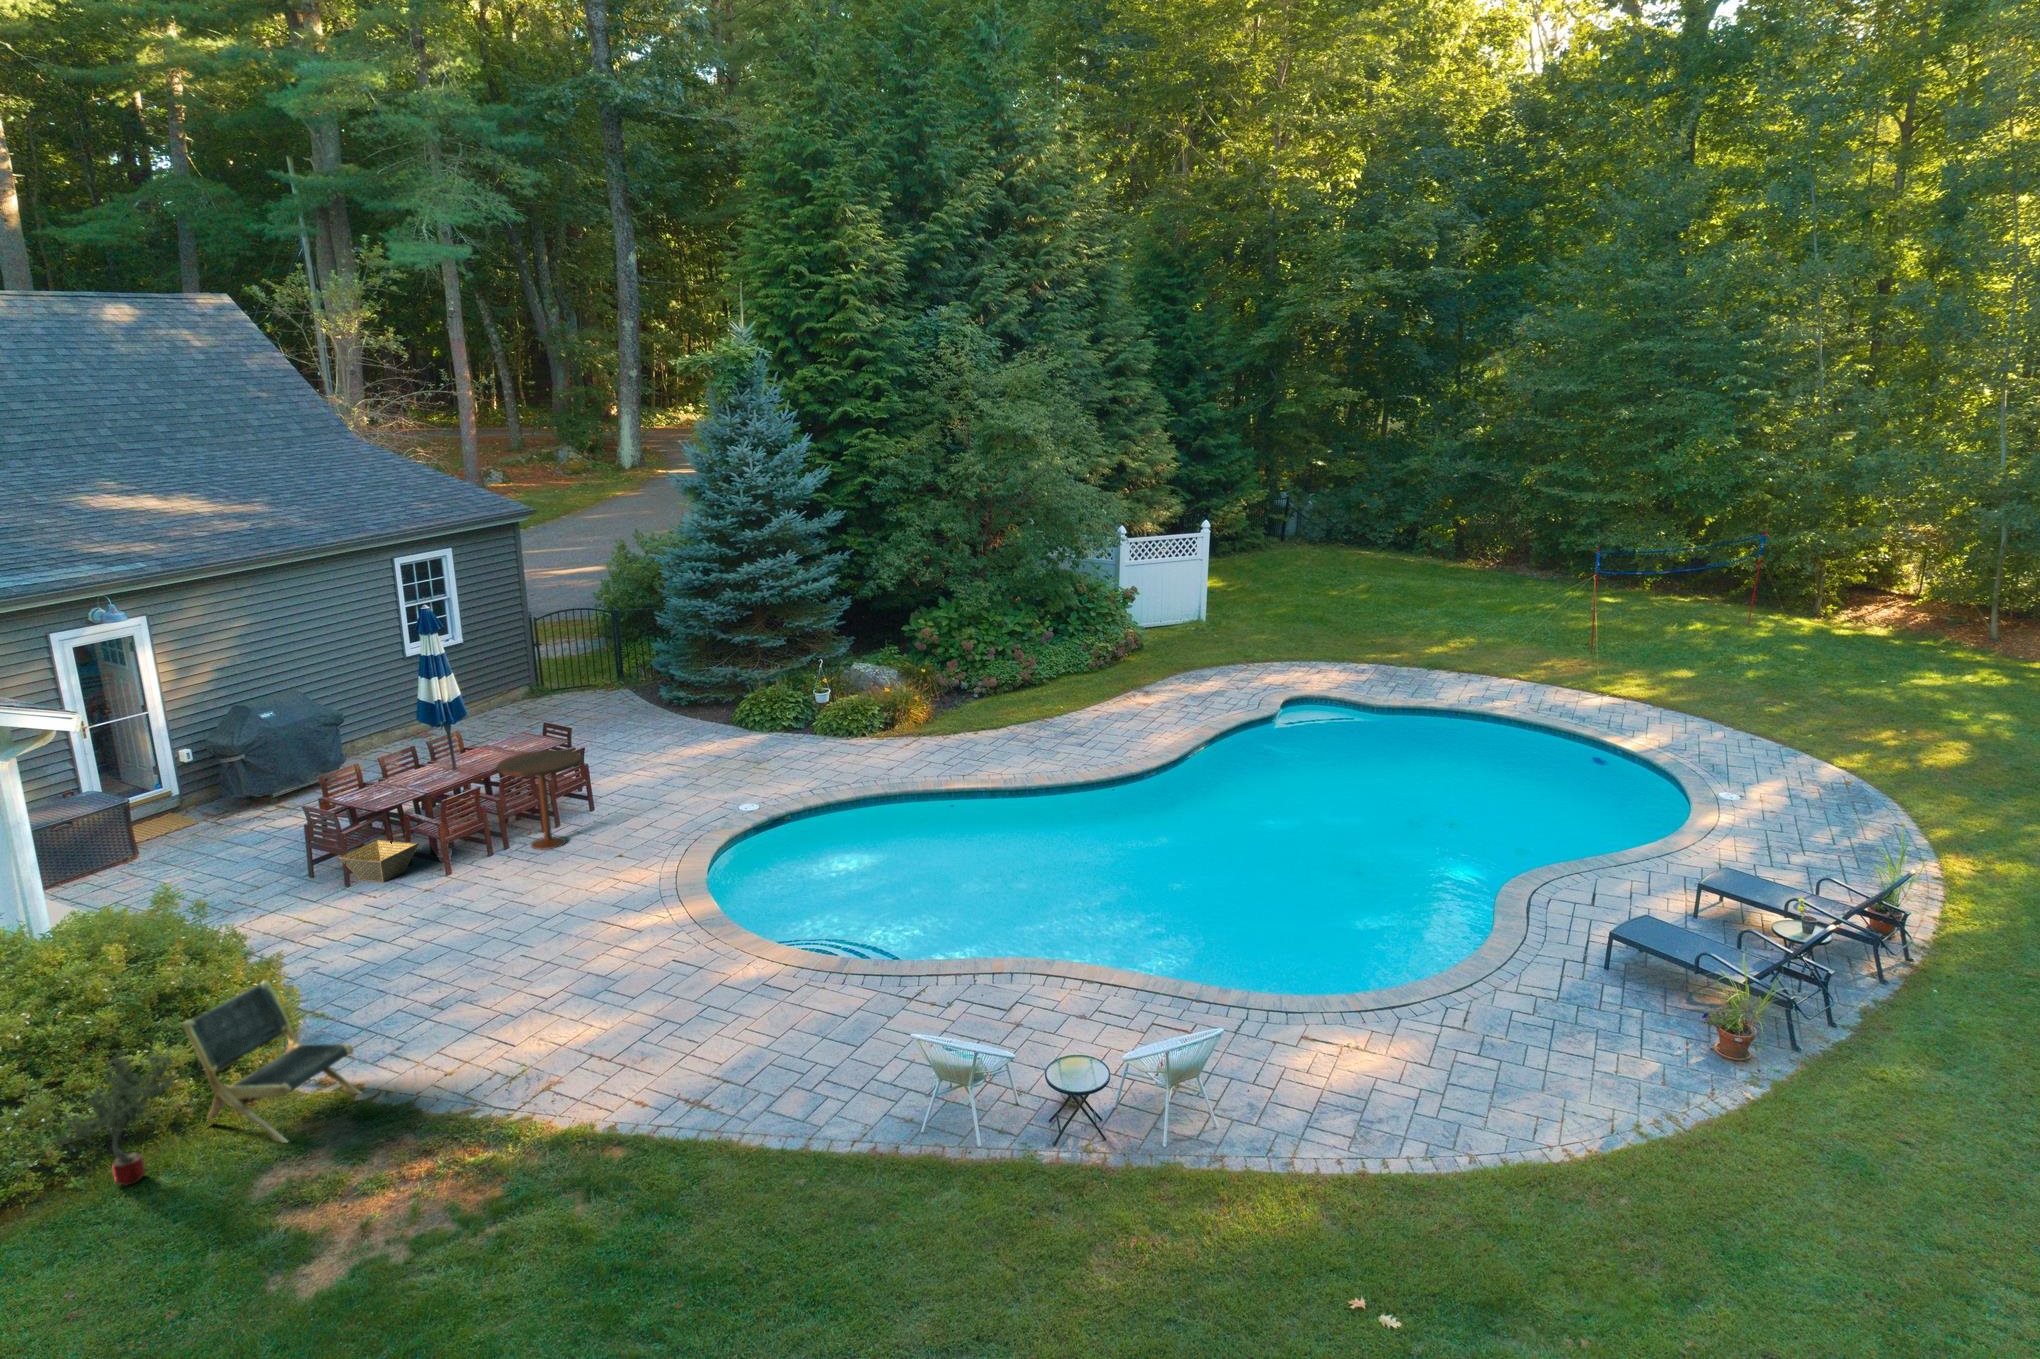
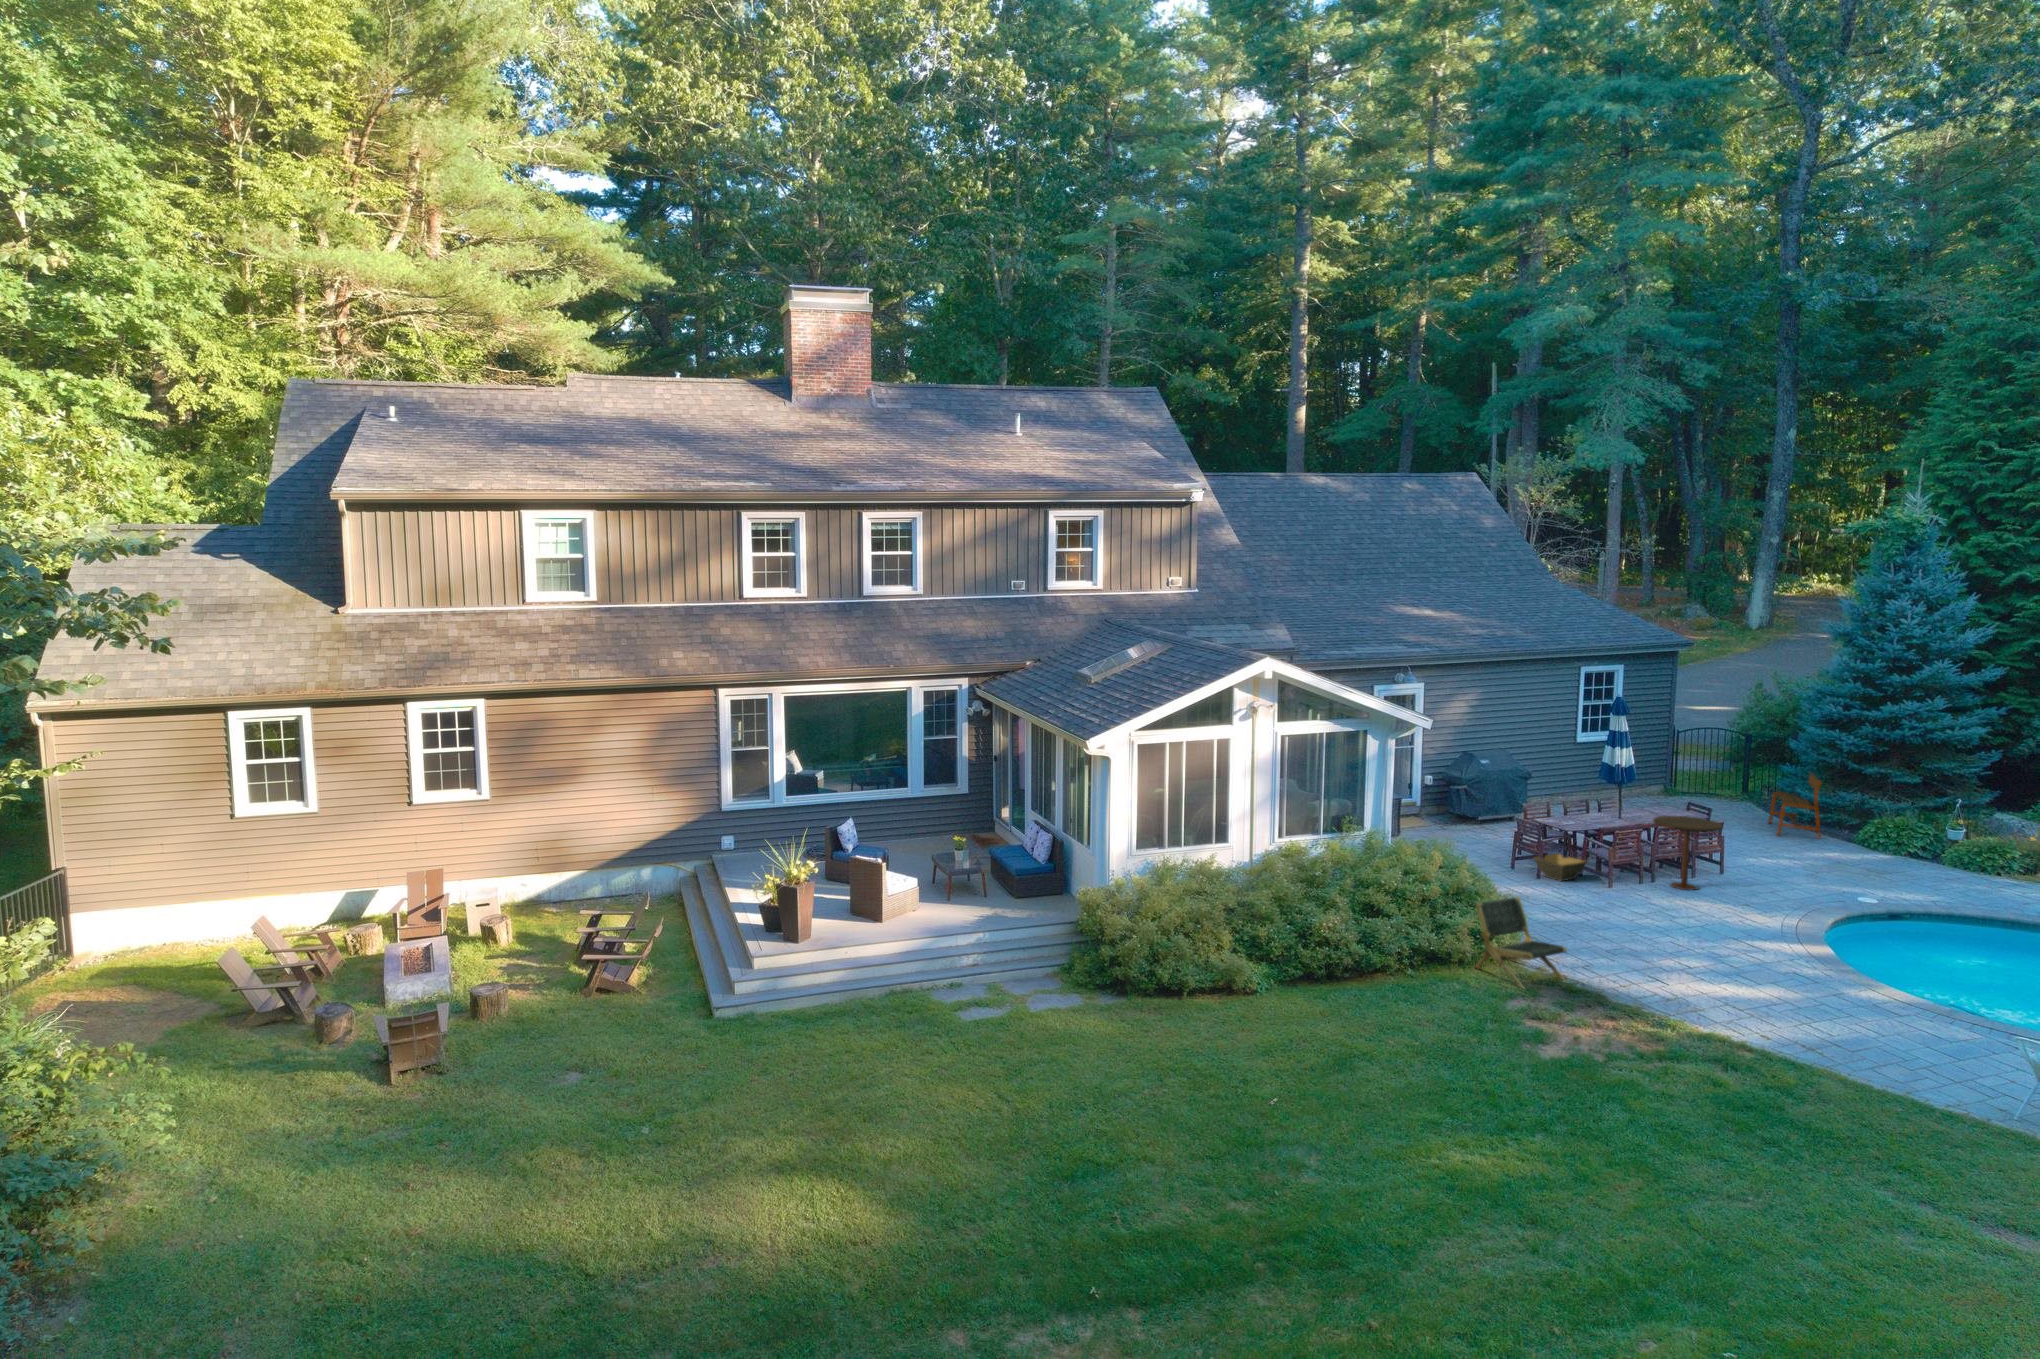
bench: none [648,650,701,733] -> present [1769,773,1821,839]
potted tree: present [55,1050,173,1186] -> none [1414,904,1472,980]

